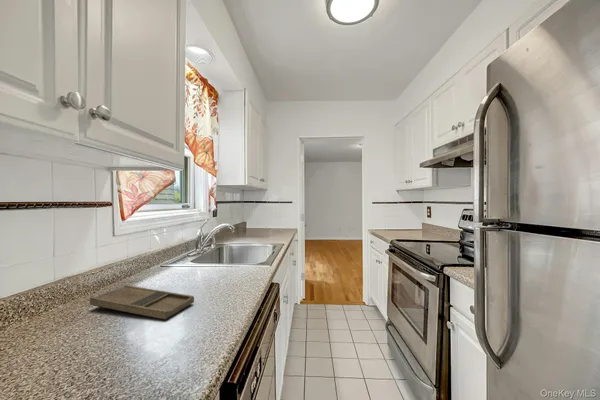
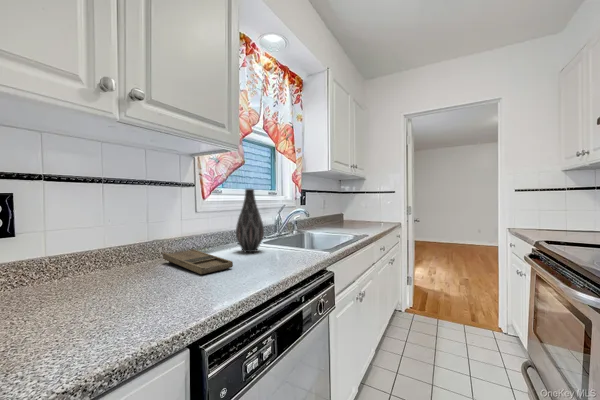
vase: none [173,209,205,279] -> present [236,189,264,252]

